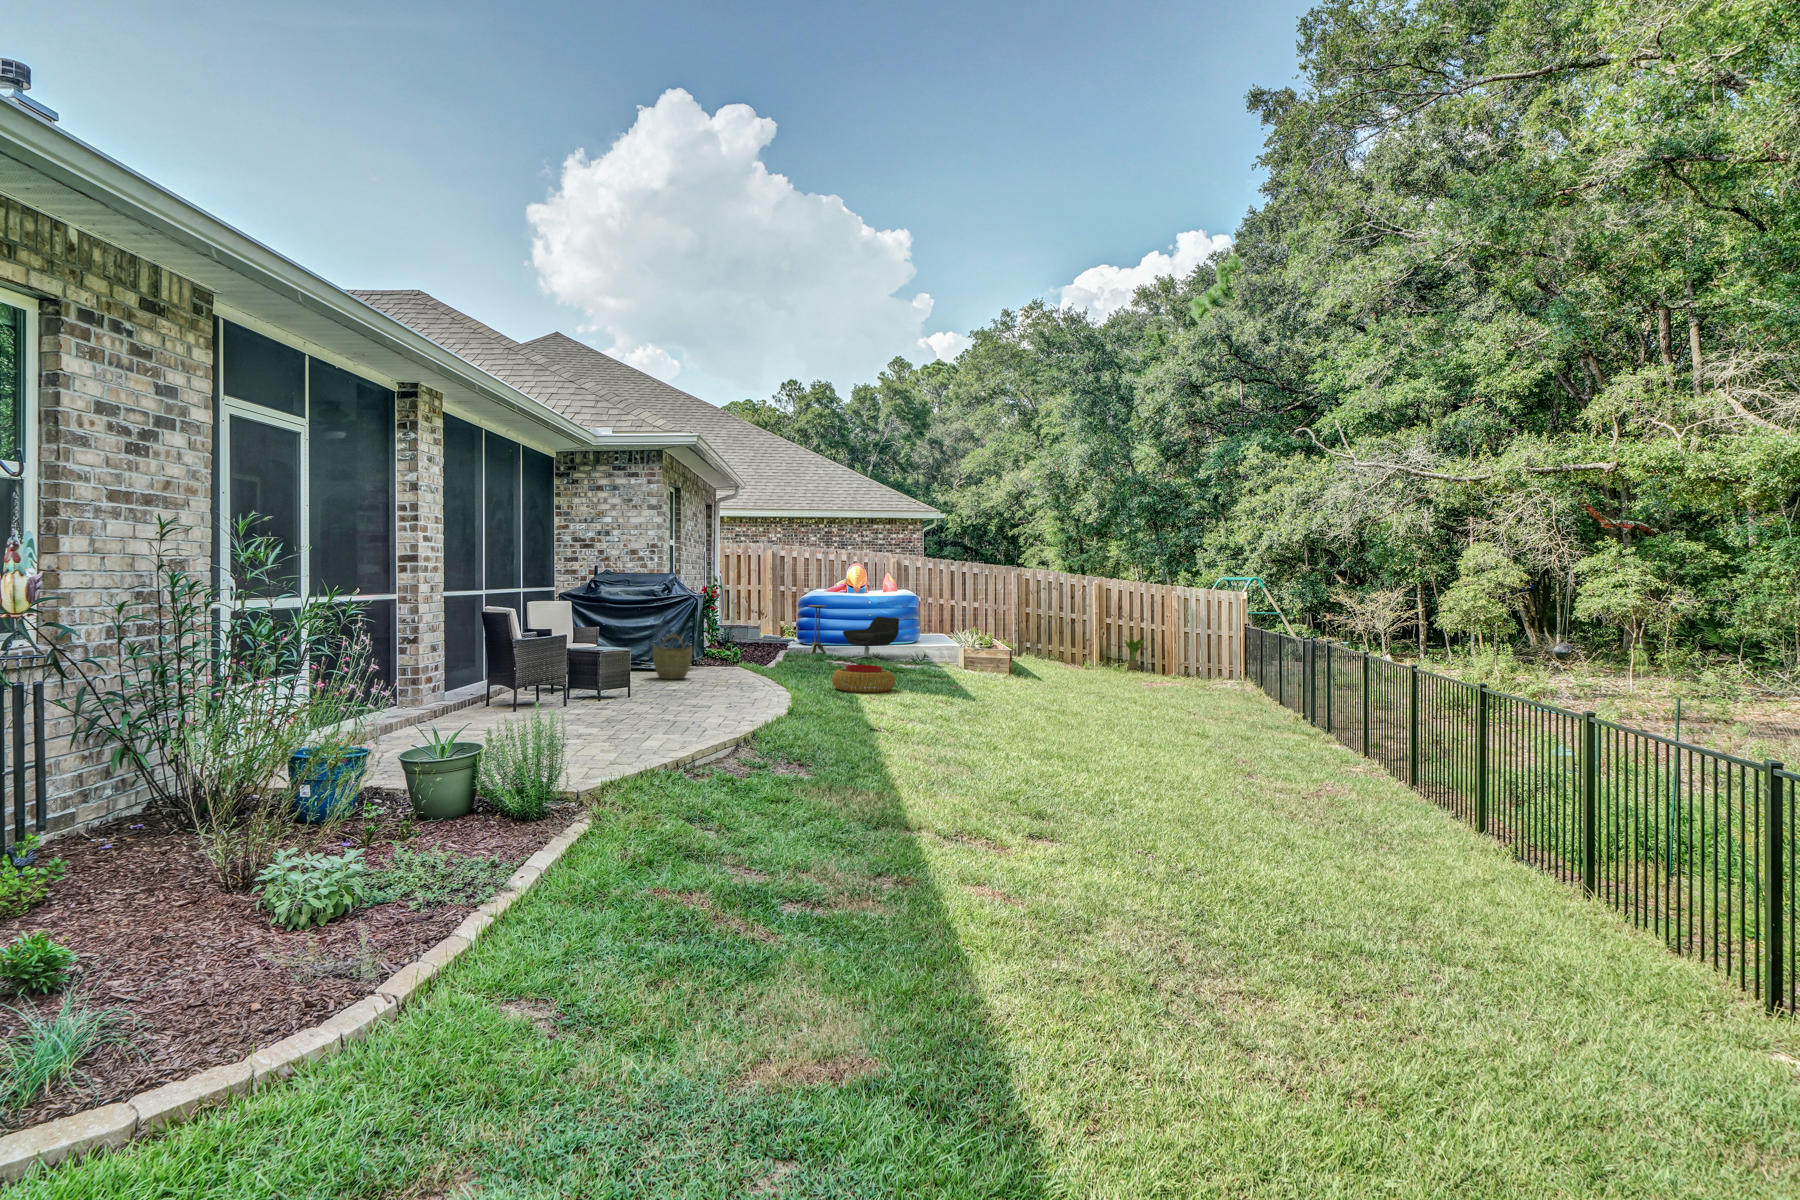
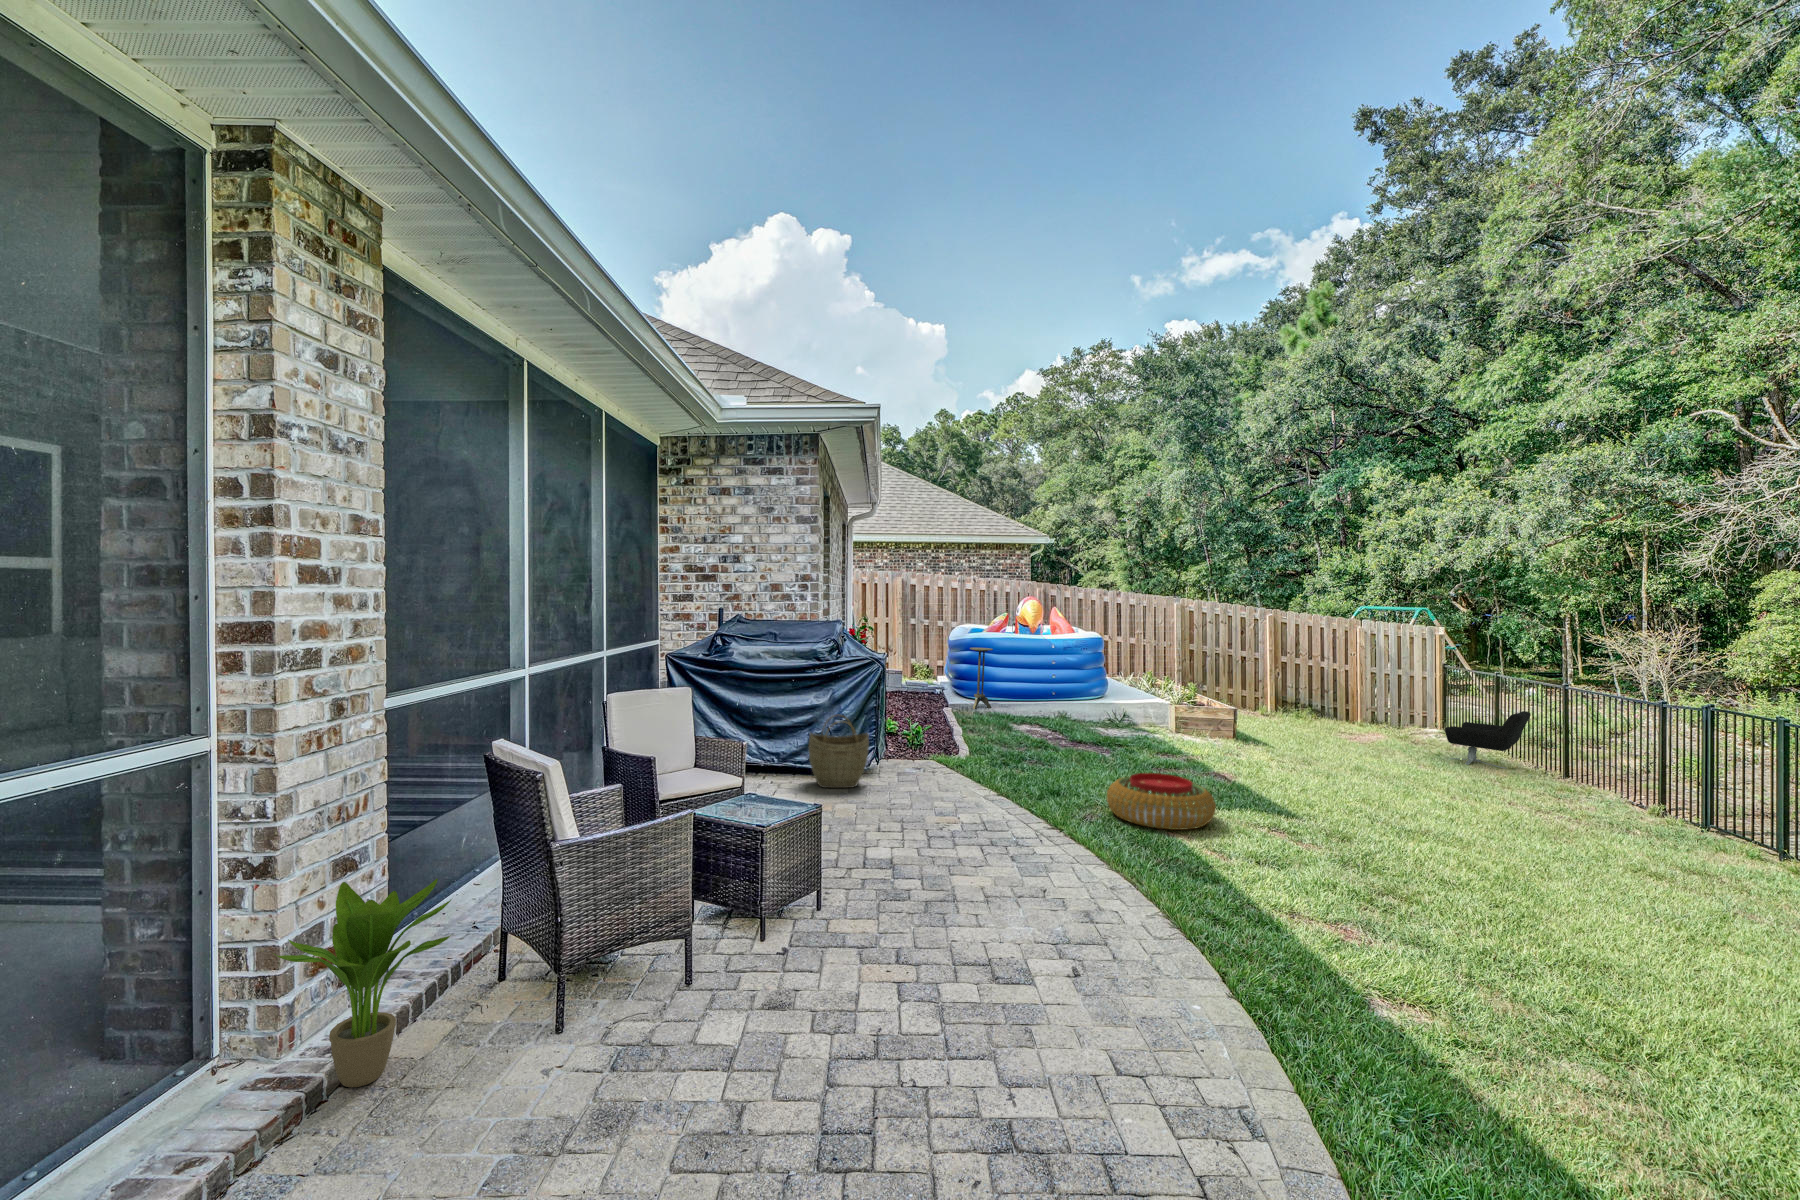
lounge chair: present [843,617,899,660] -> present [1445,711,1530,768]
potted plant: present [1125,638,1146,669] -> present [273,879,451,1087]

